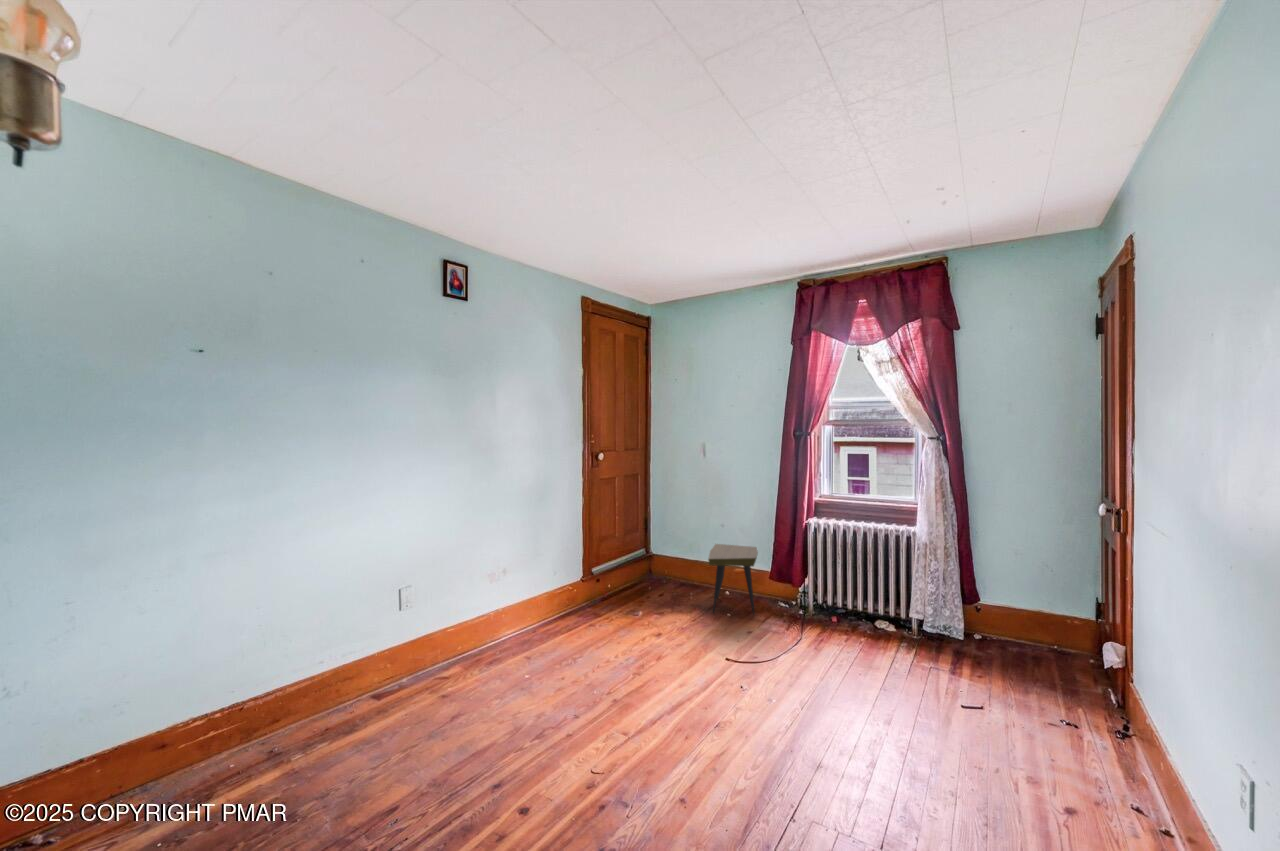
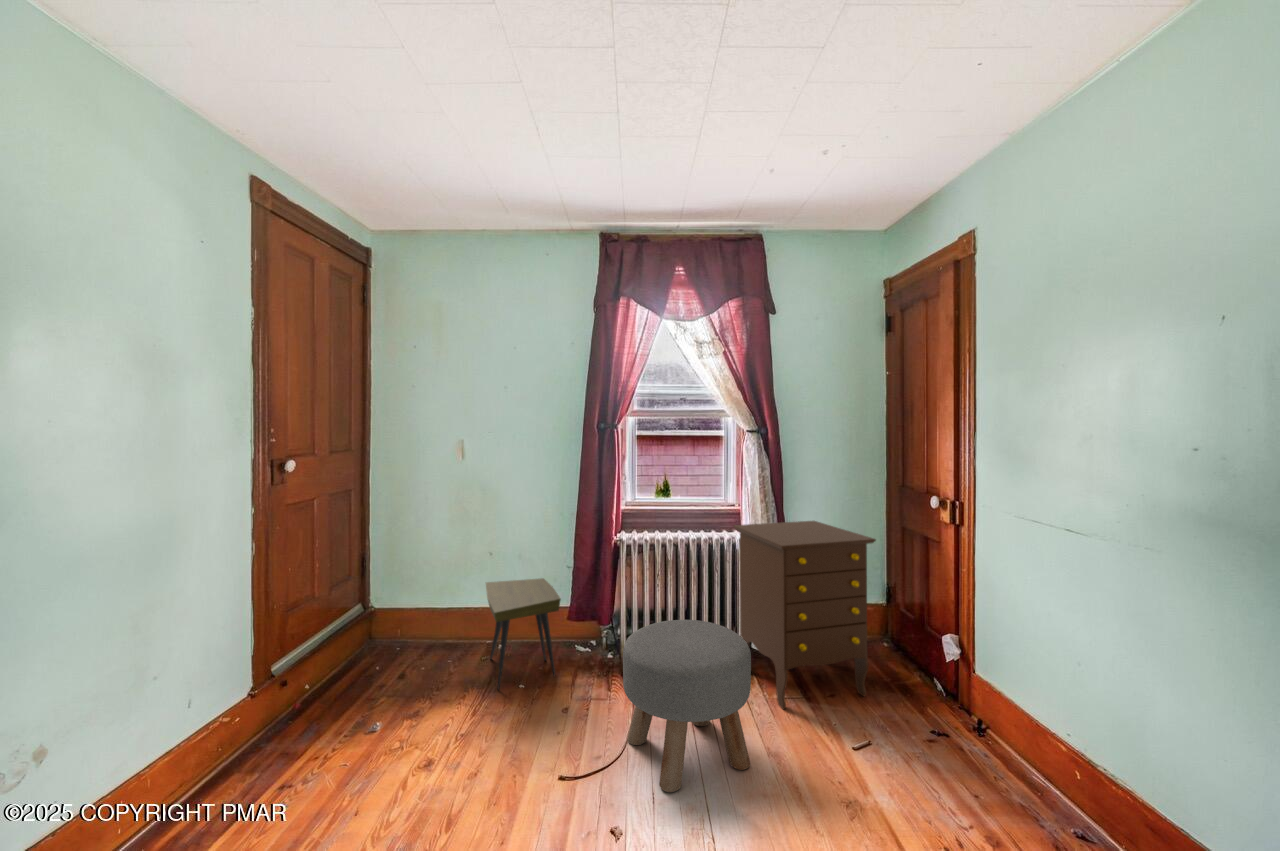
dresser: none [903,519,1021,684] -> present [734,521,876,709]
ottoman: none [770,579,865,687] -> present [623,620,751,792]

